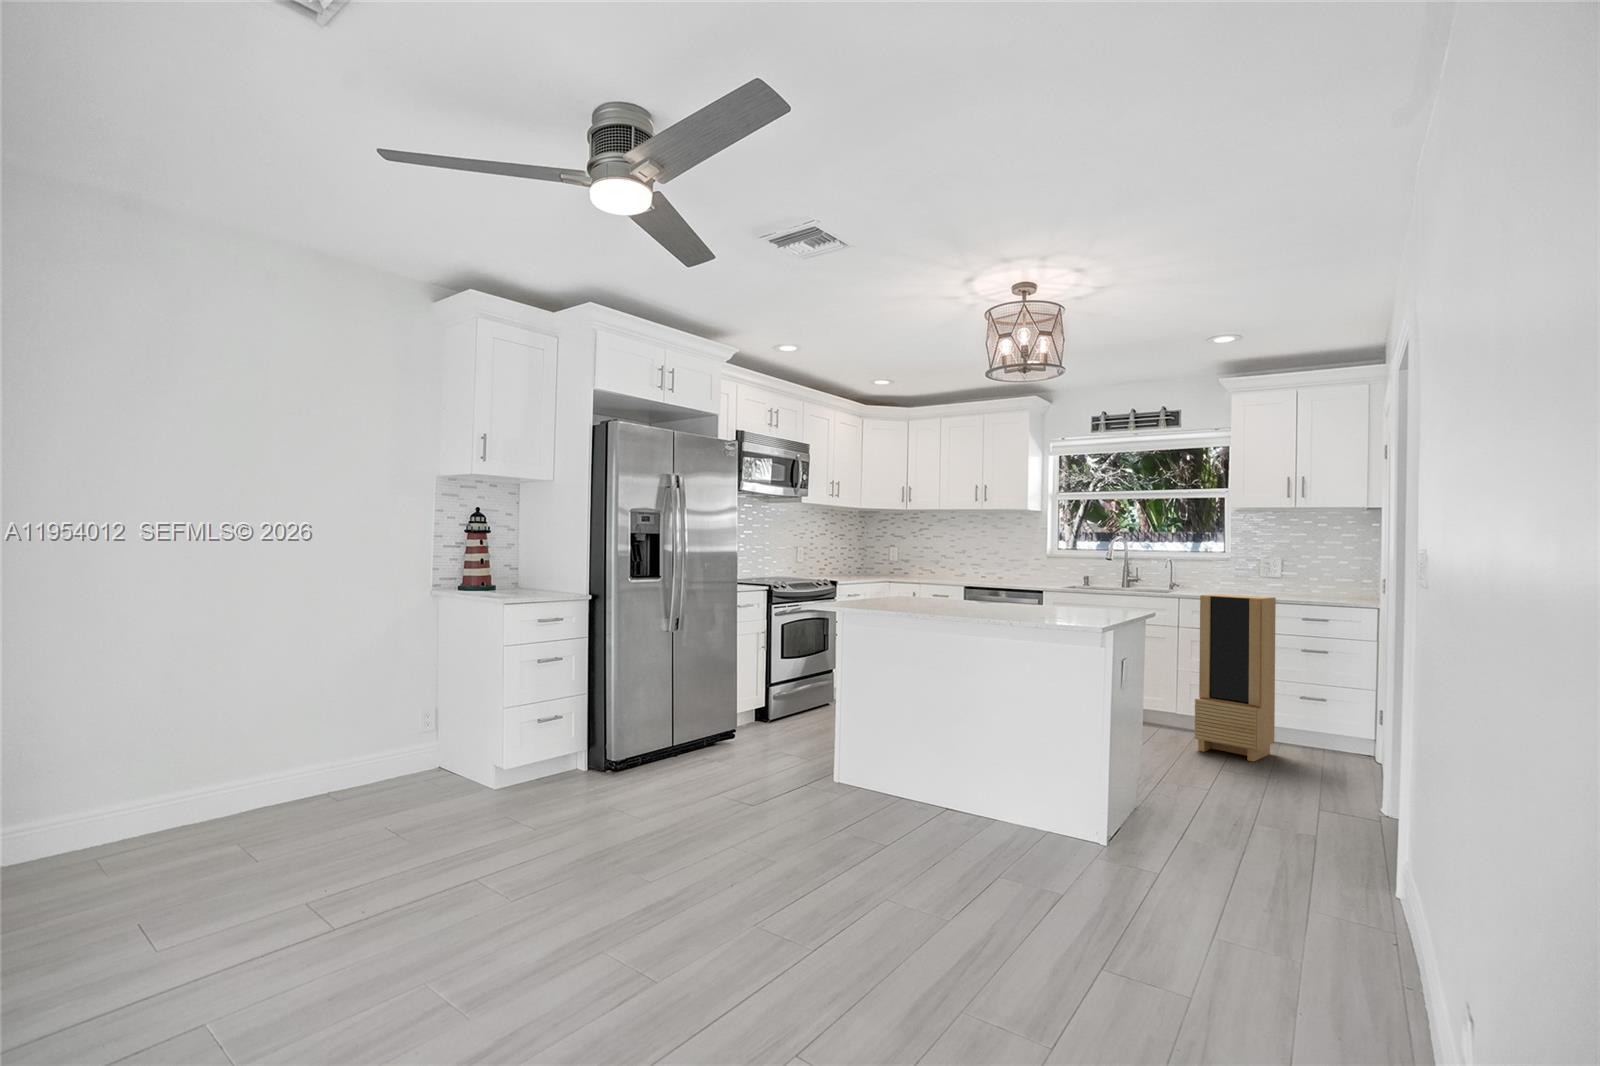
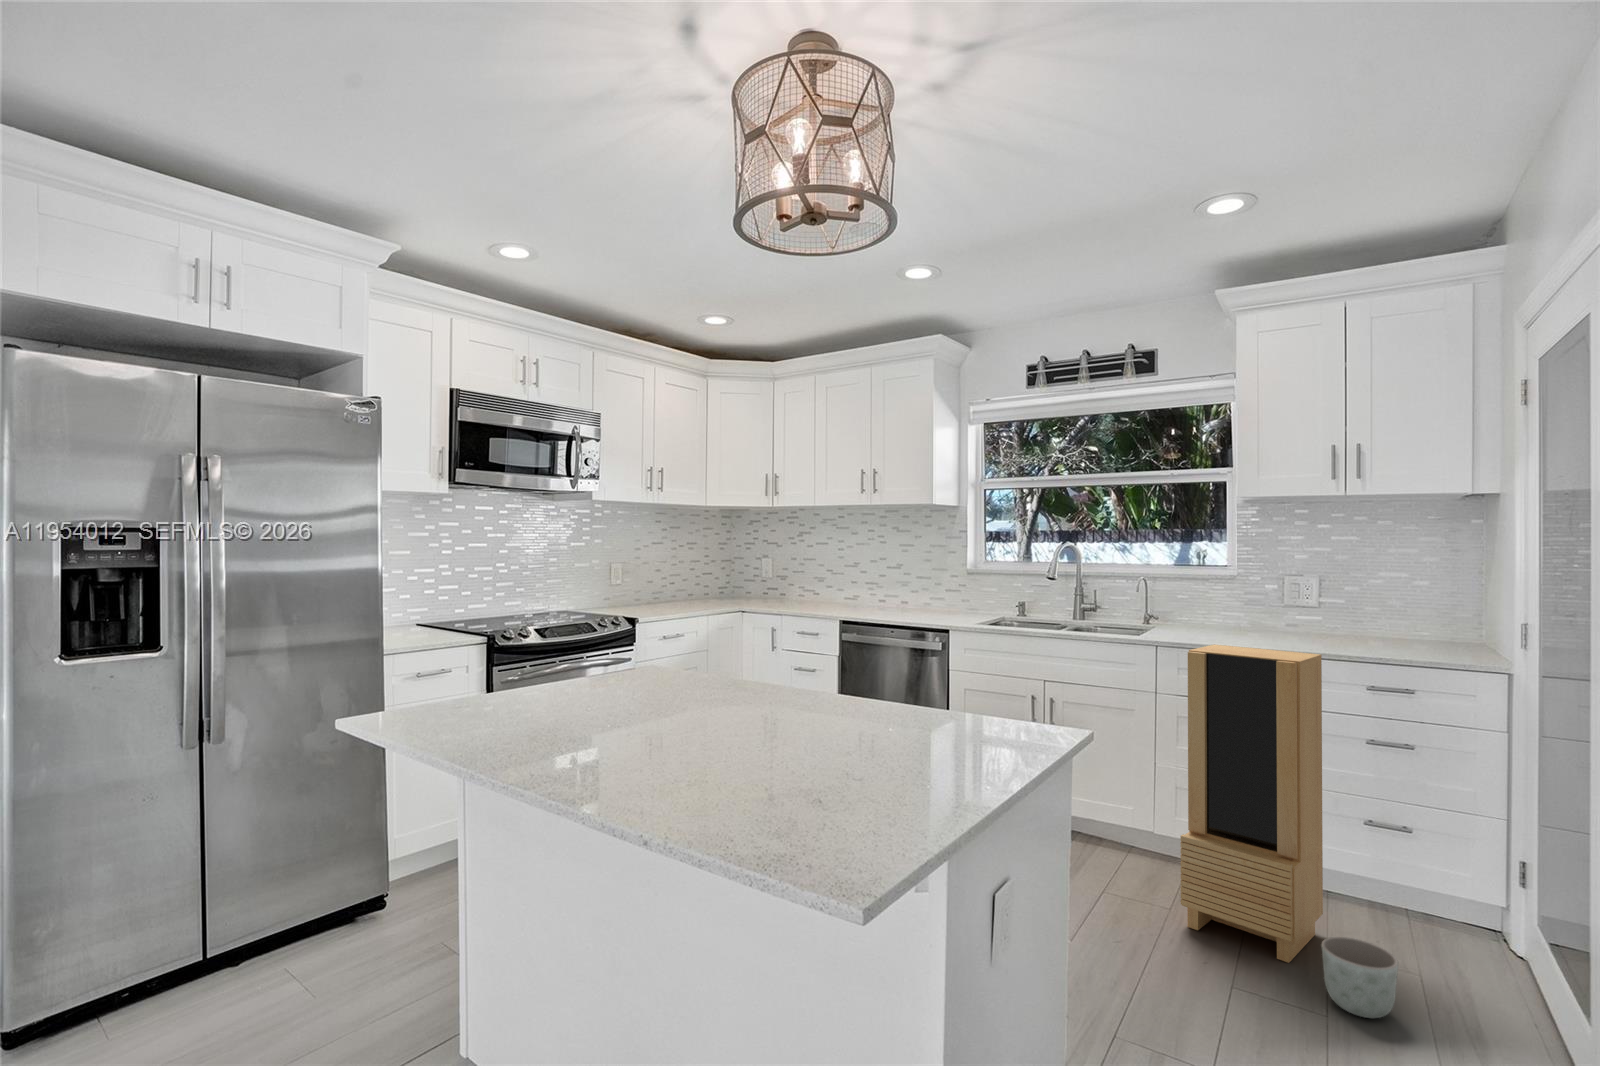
planter: none [1270,741,1308,777] -> present [1321,937,1398,1018]

